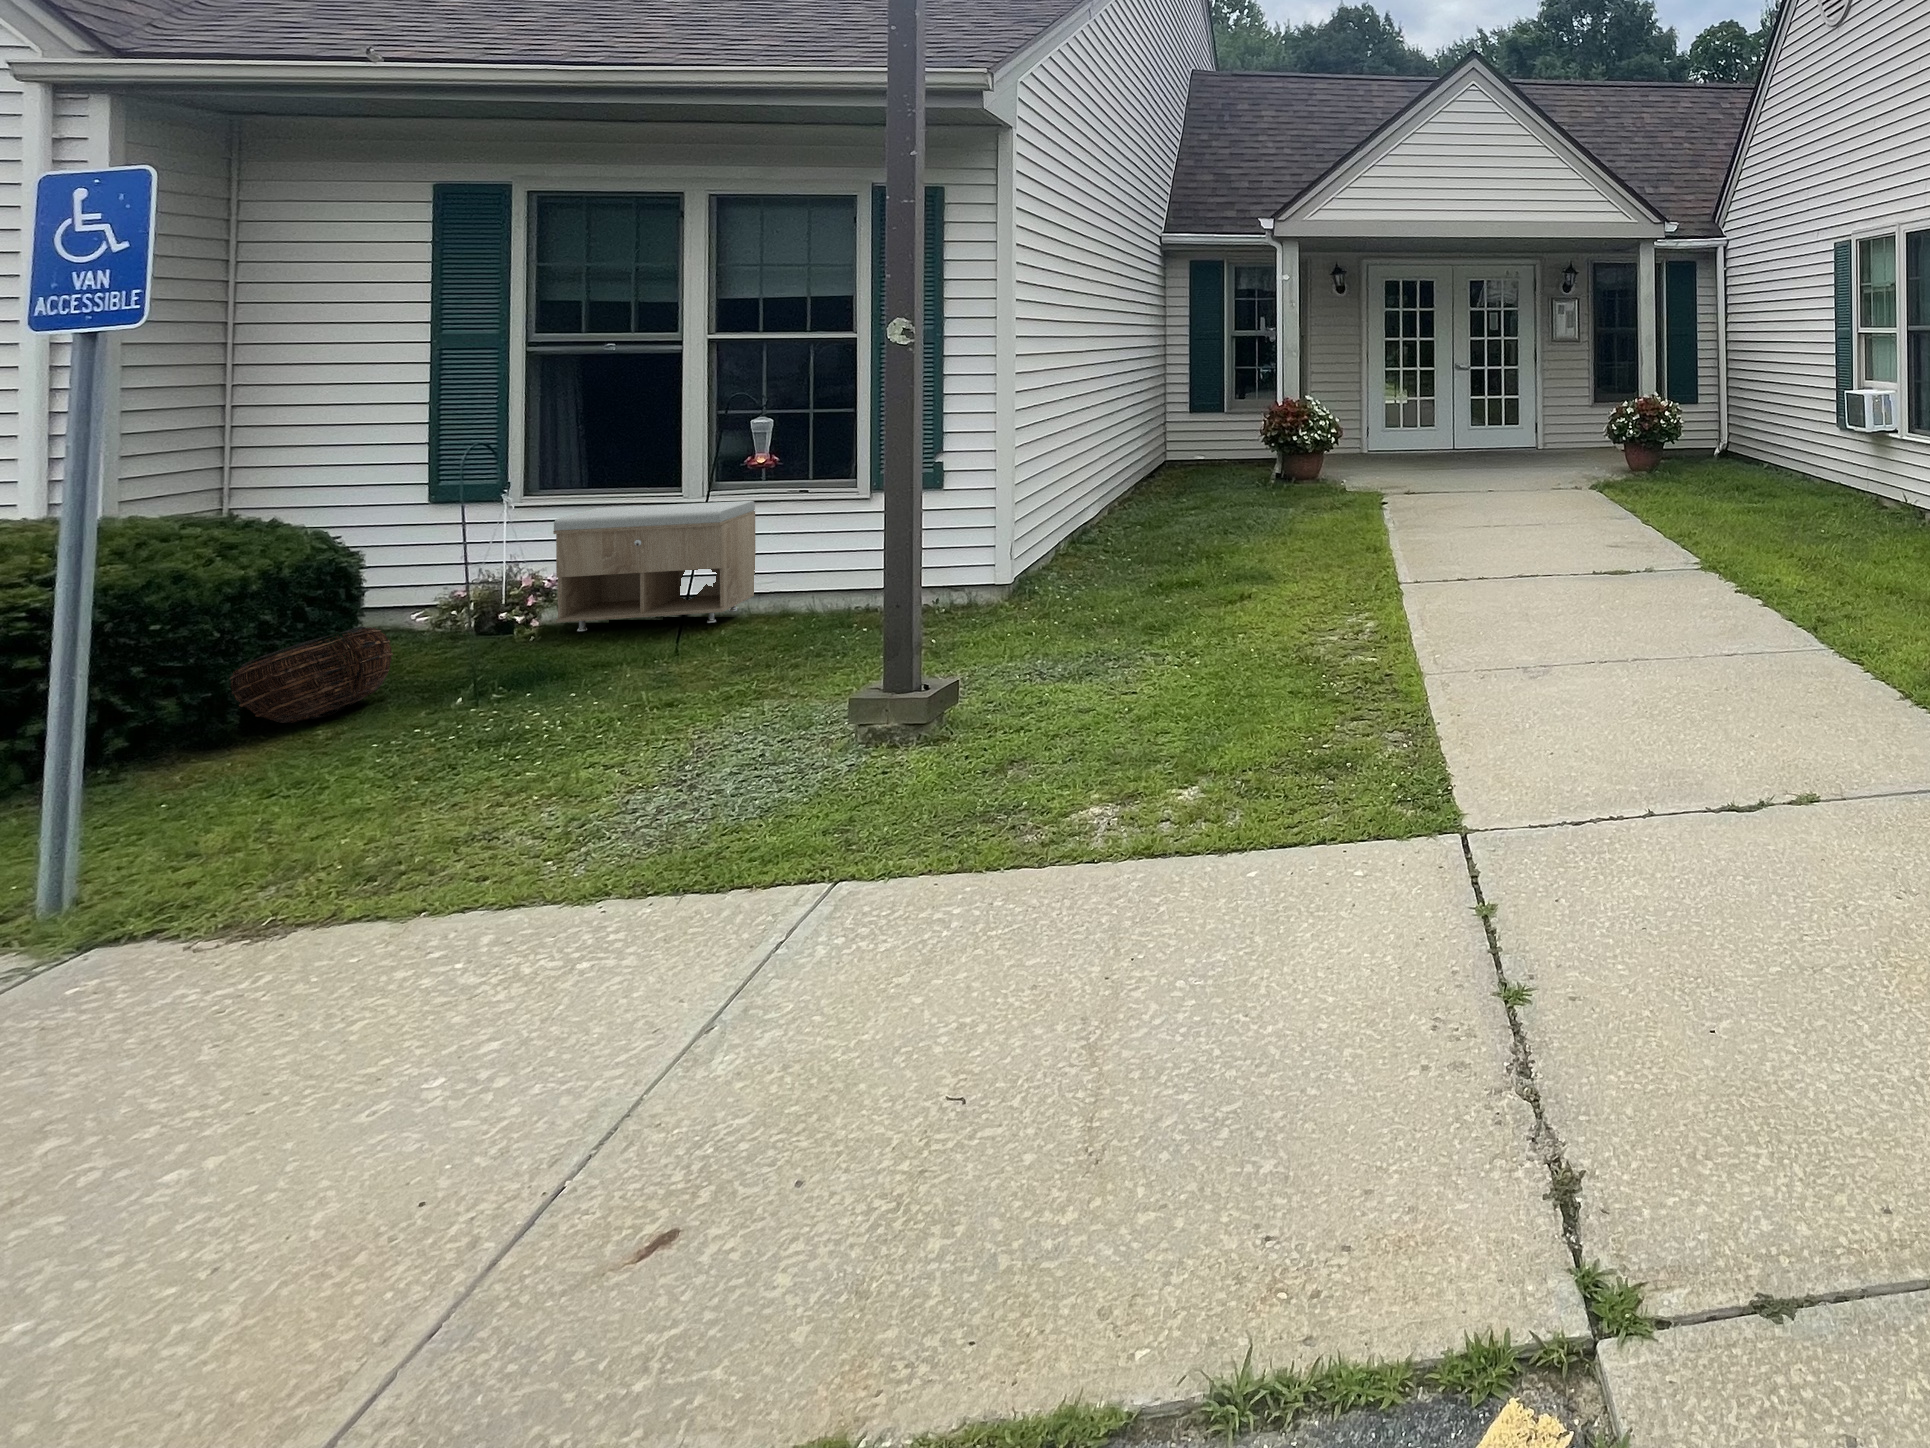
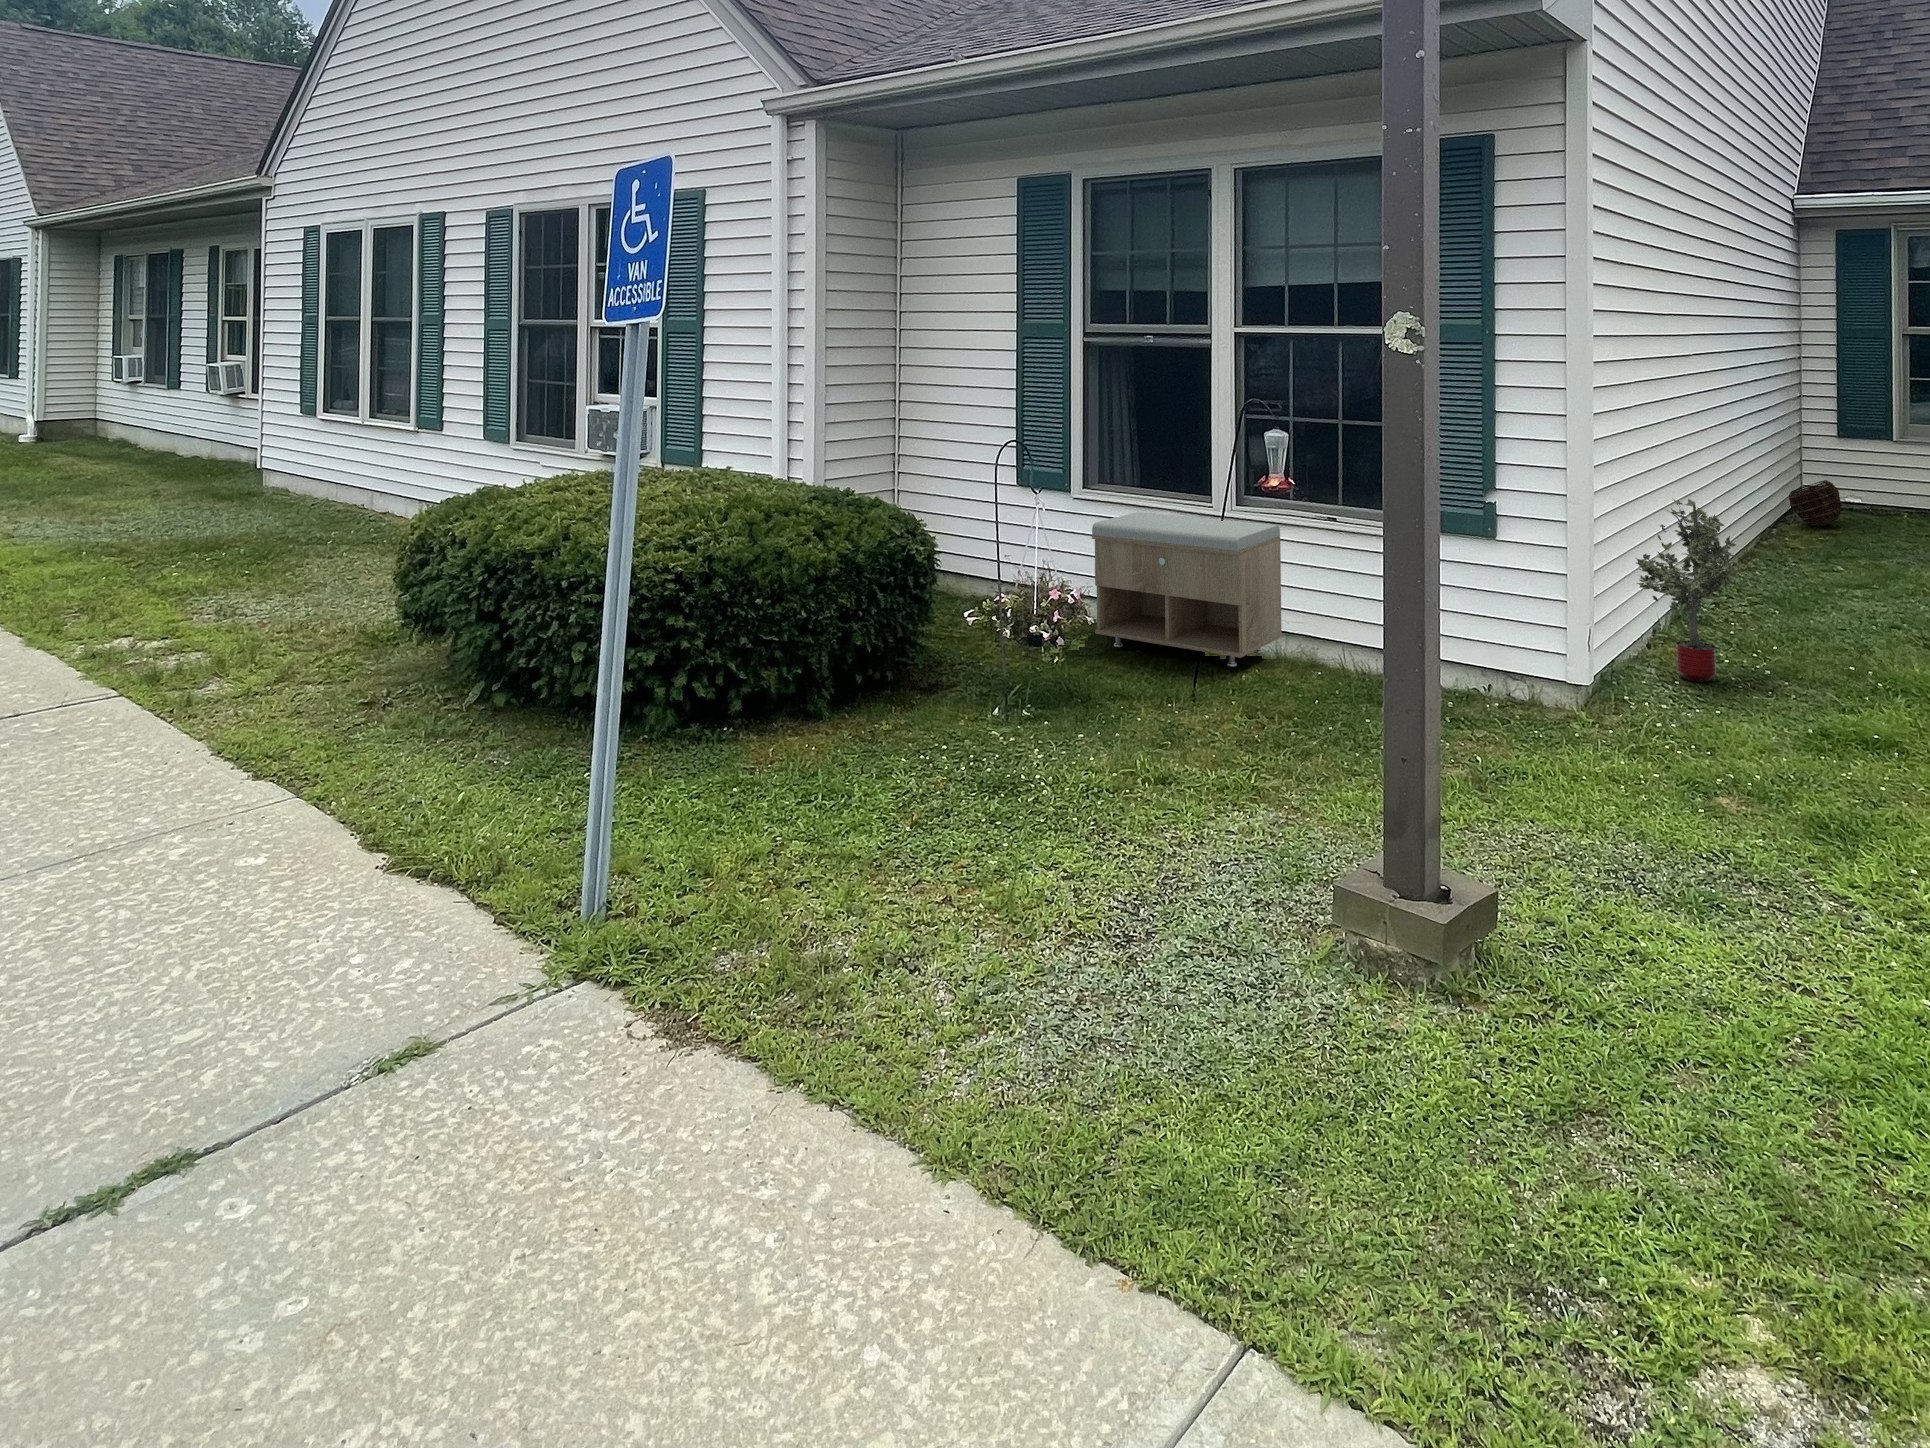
potted tree: none [1044,447,1109,571] -> present [1636,499,1736,682]
basket: present [230,626,393,723] -> present [1789,480,1842,526]

